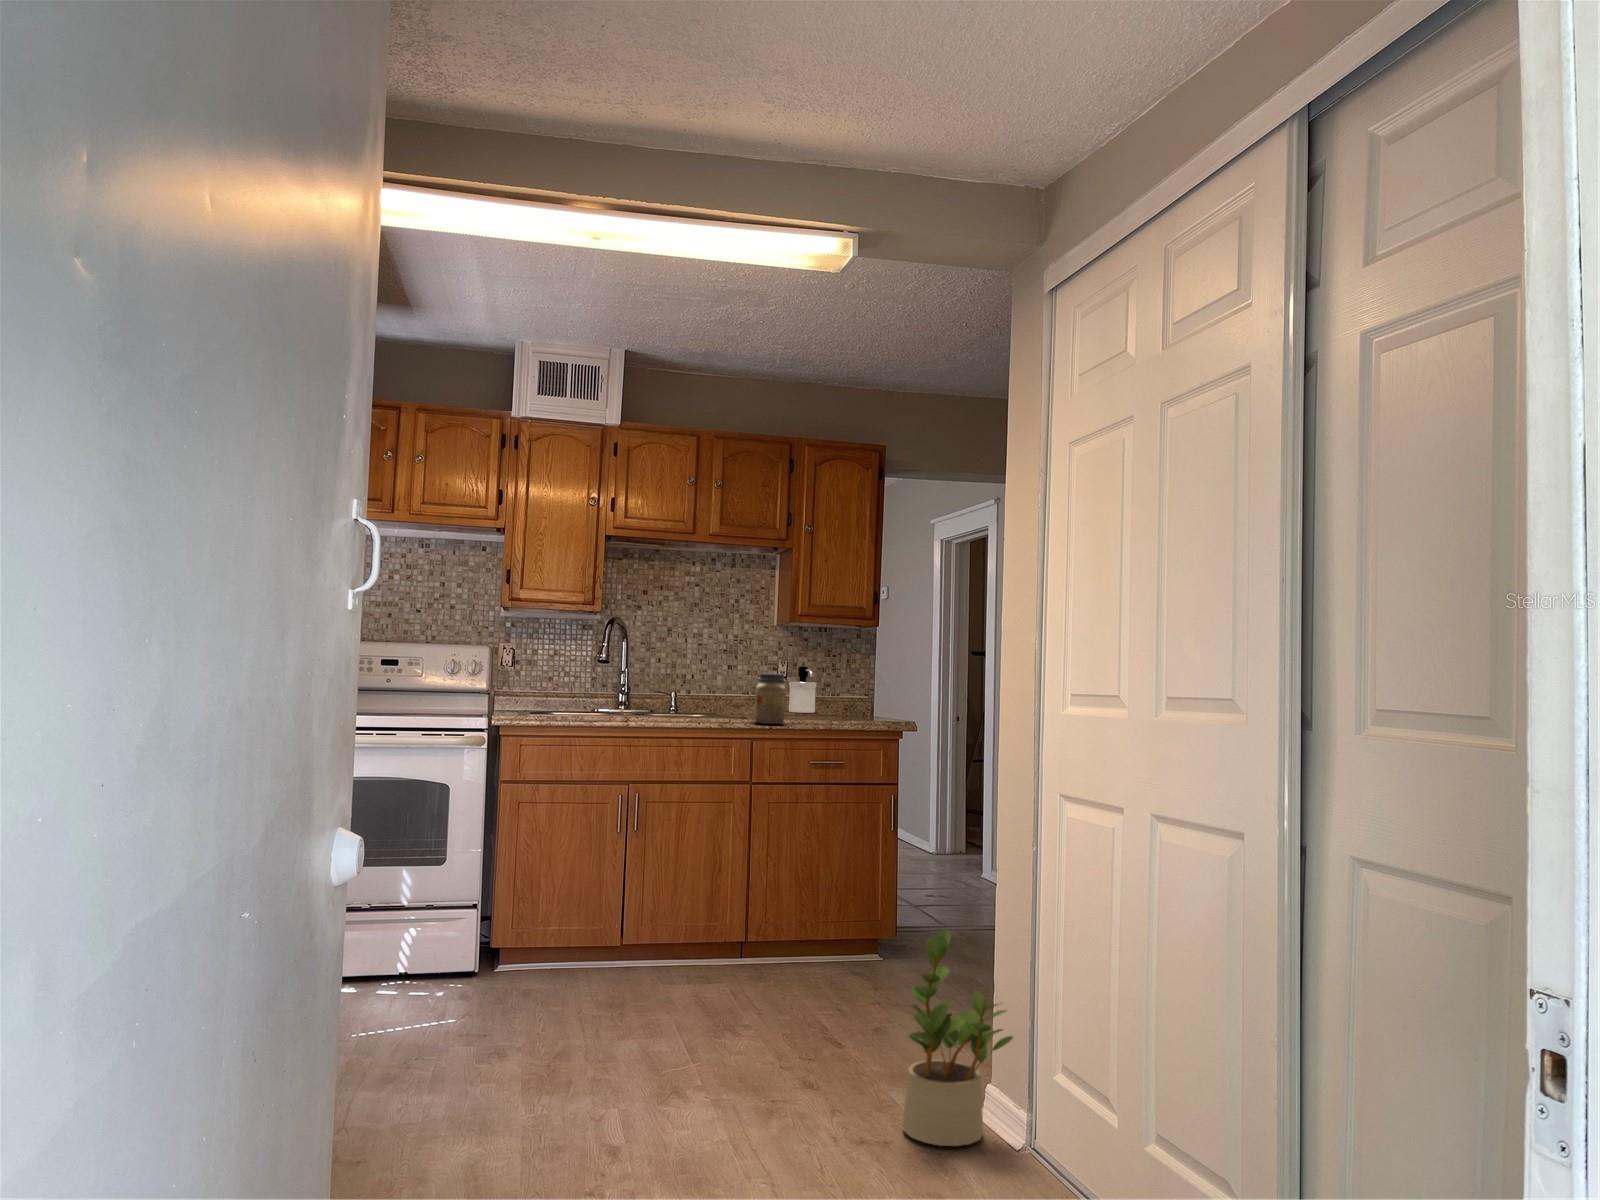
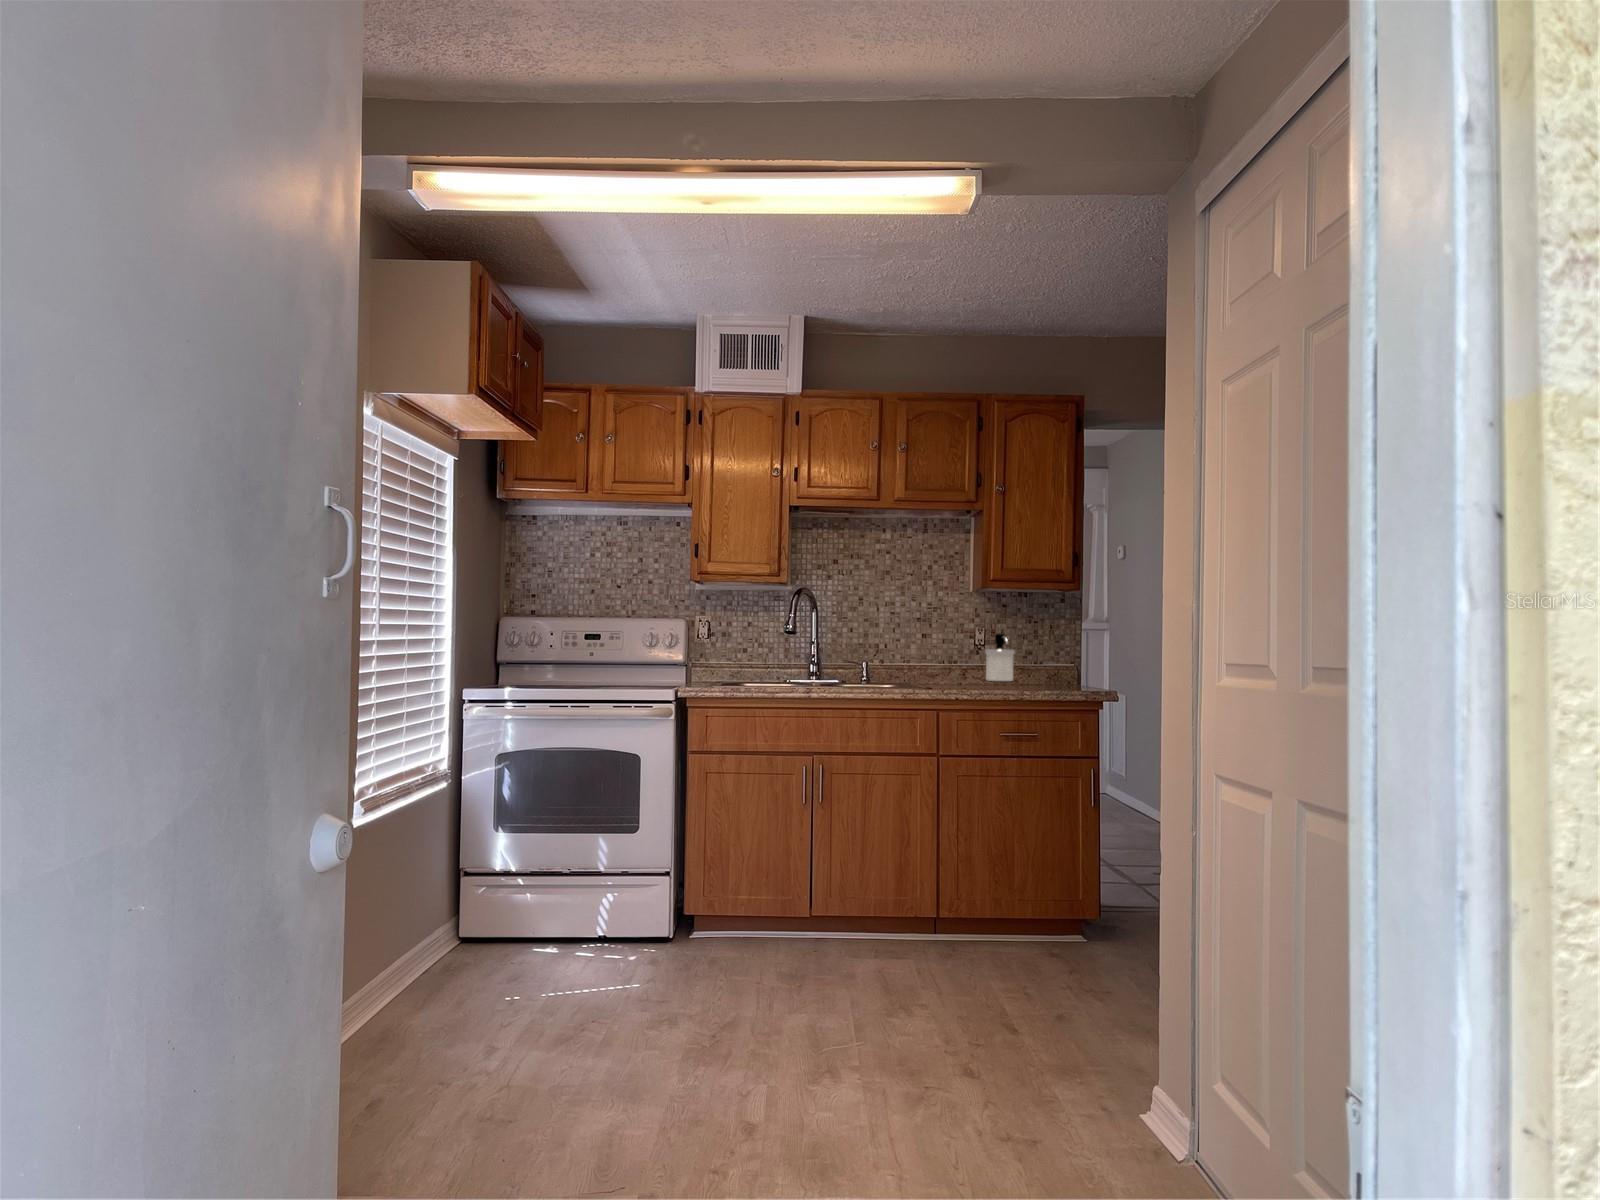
jar: present [755,673,786,724] -> none [941,642,973,695]
potted plant: present [903,929,1013,1146] -> none [1062,923,1184,1160]

